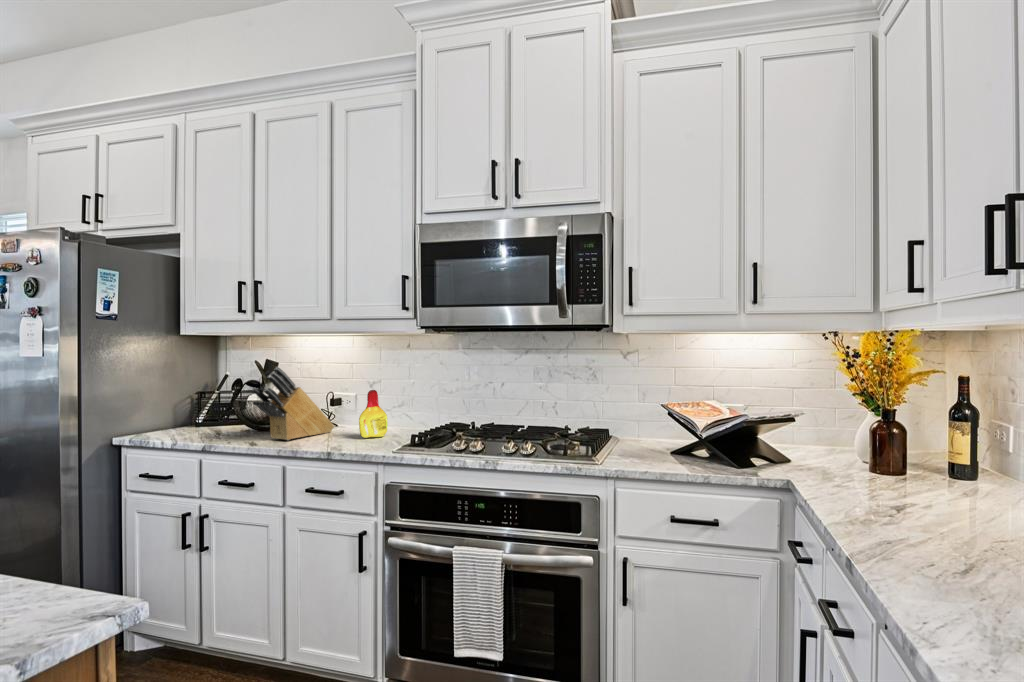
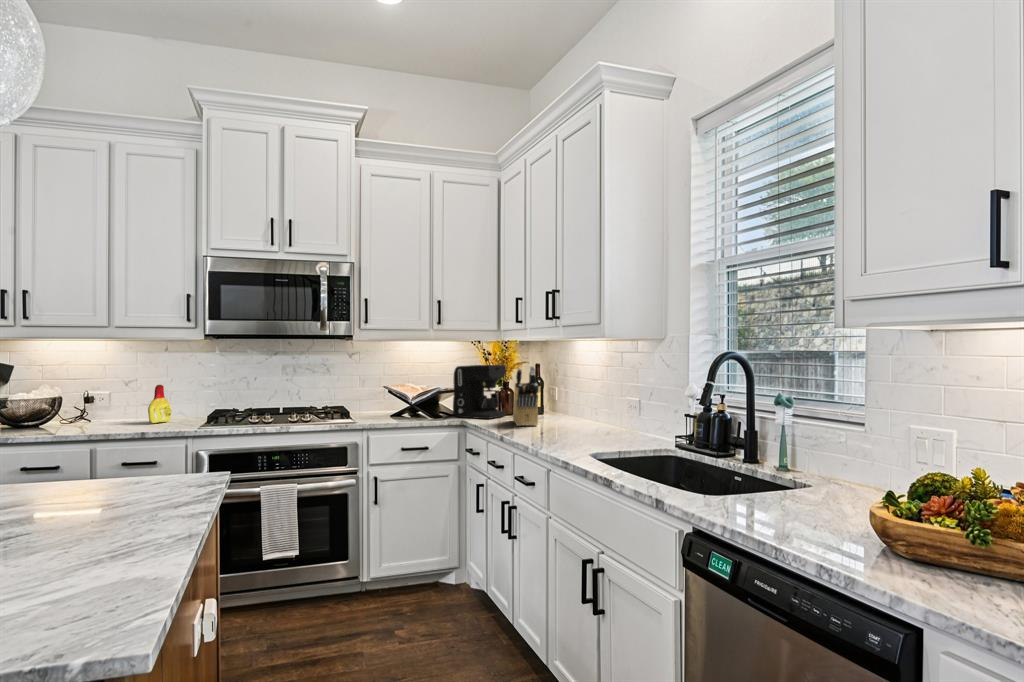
knife block: present [252,367,334,440] -> present [513,366,539,426]
coffee maker: none [775,375,887,482] -> present [453,364,506,419]

